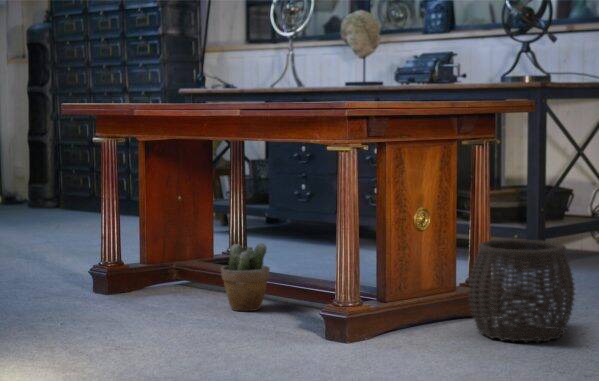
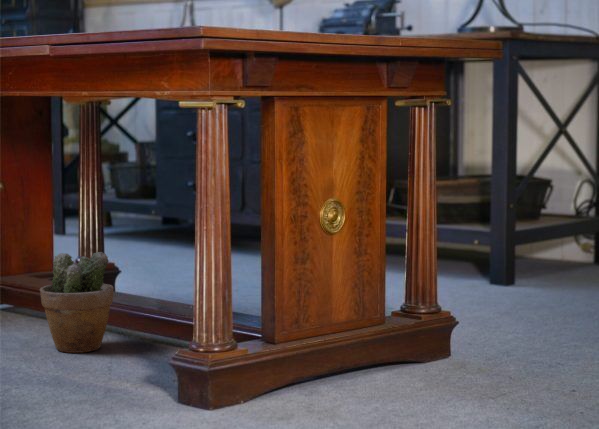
woven basket: present [469,239,575,342] -> none [401,247,564,408]

